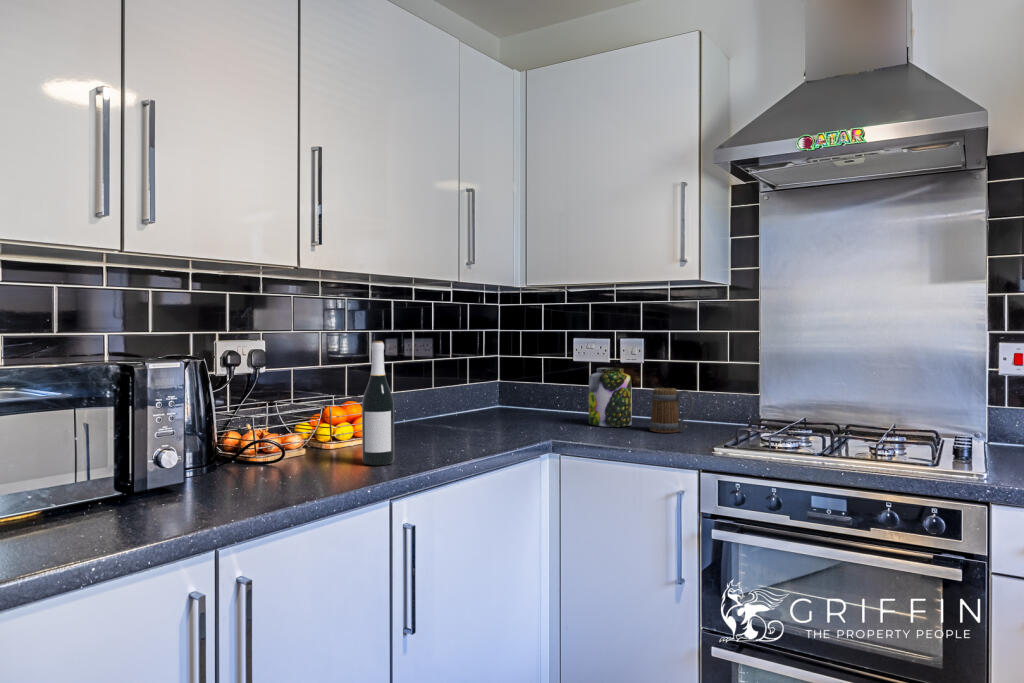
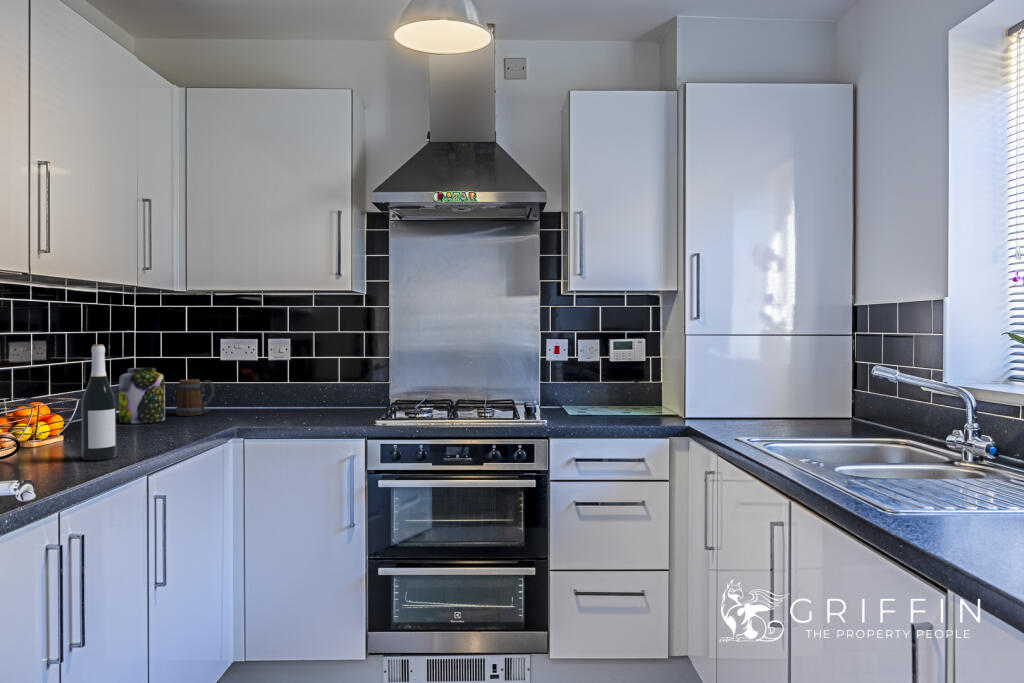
jar: present [589,368,632,427] -> present [119,368,165,423]
mug: present [649,388,693,433] -> present [176,379,214,416]

